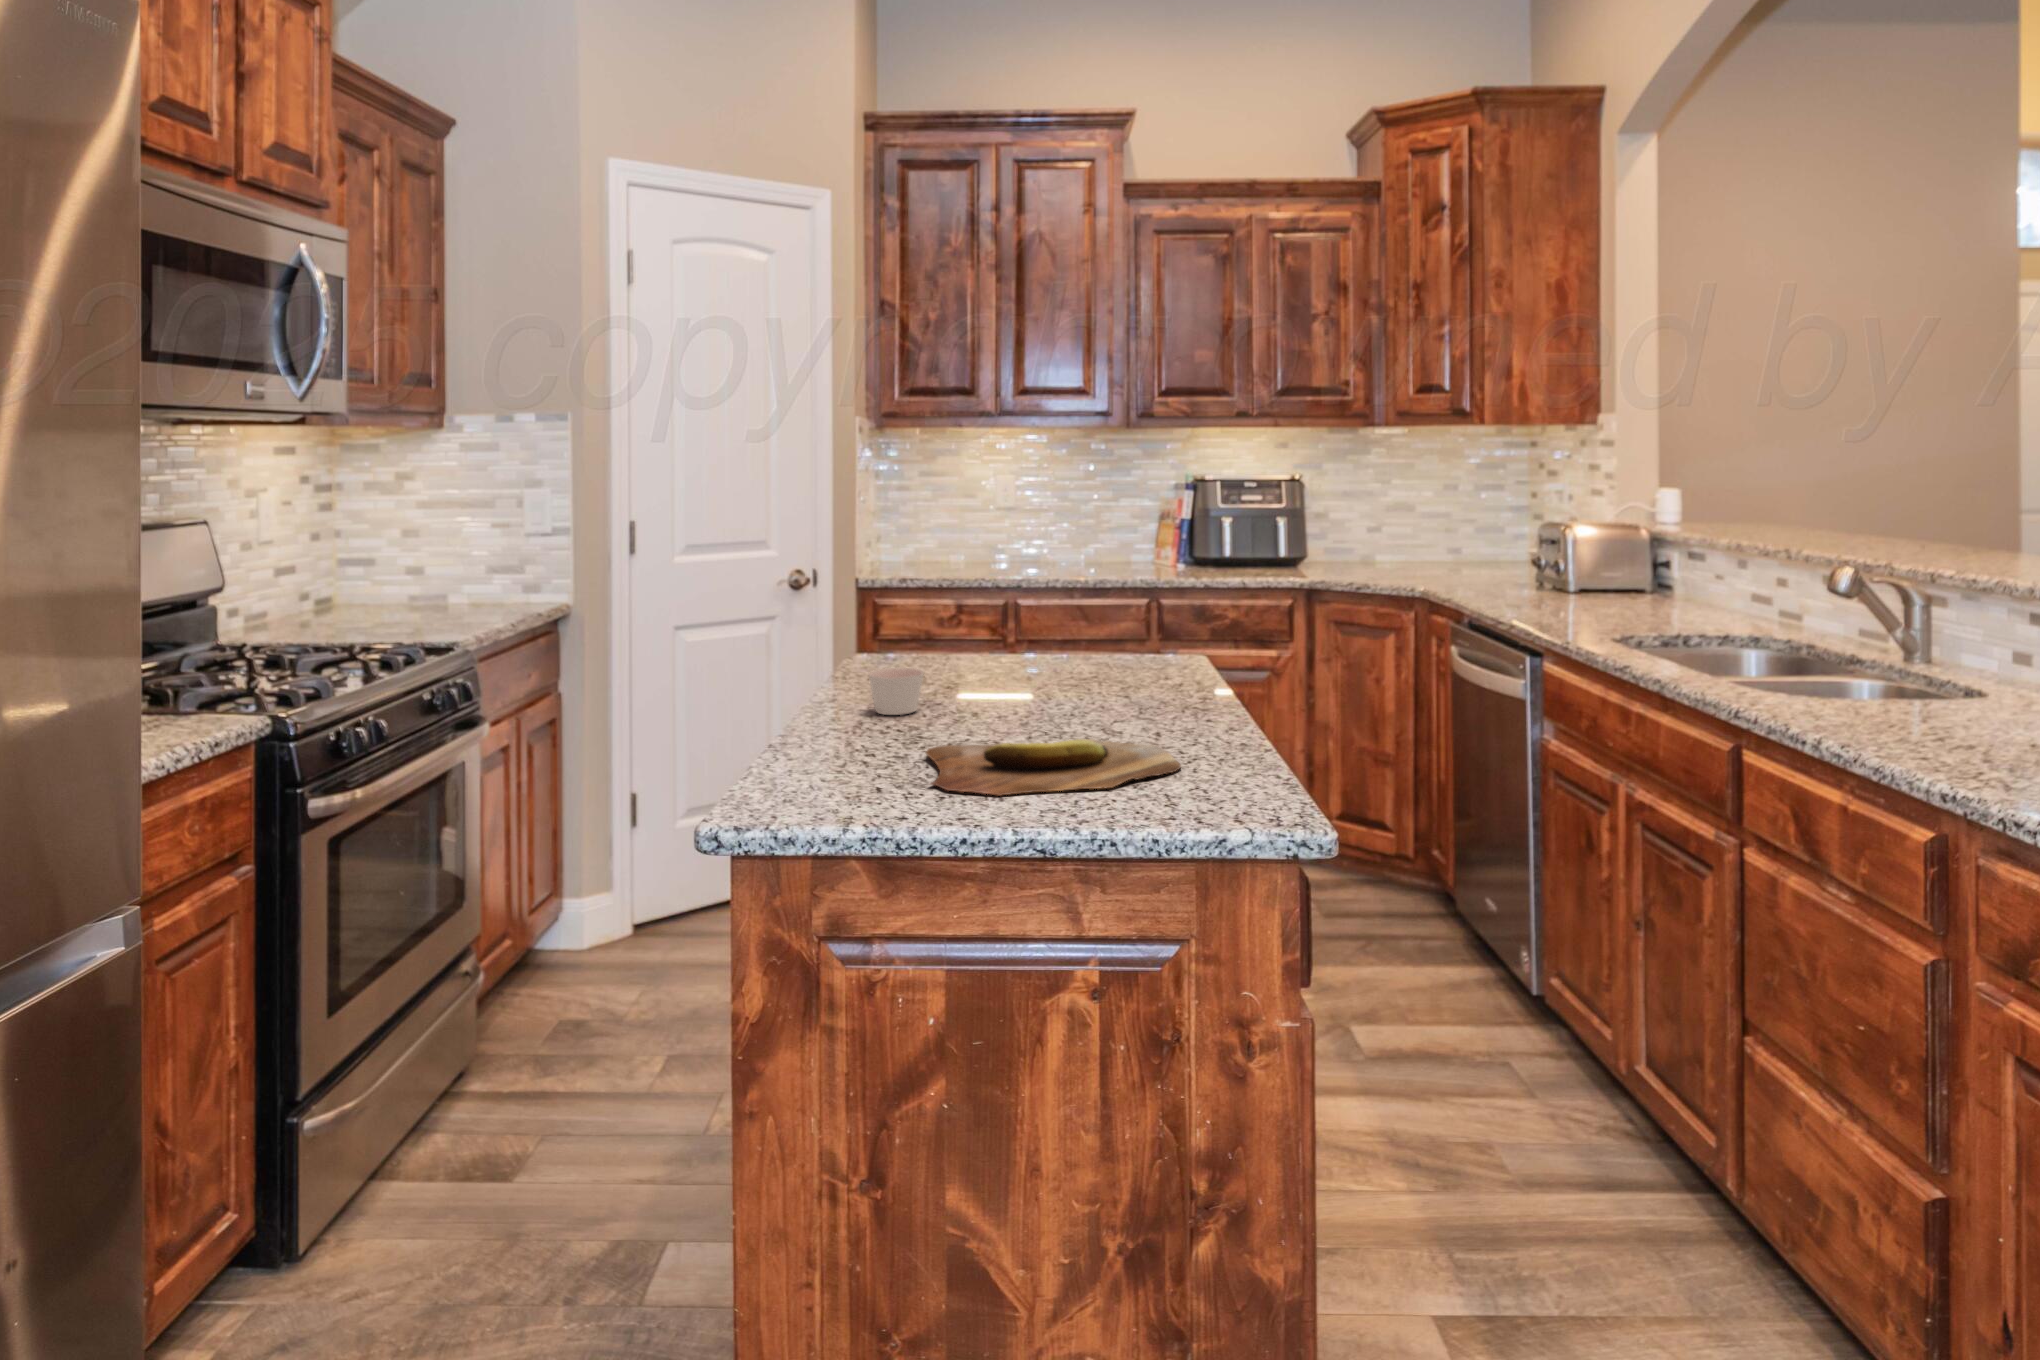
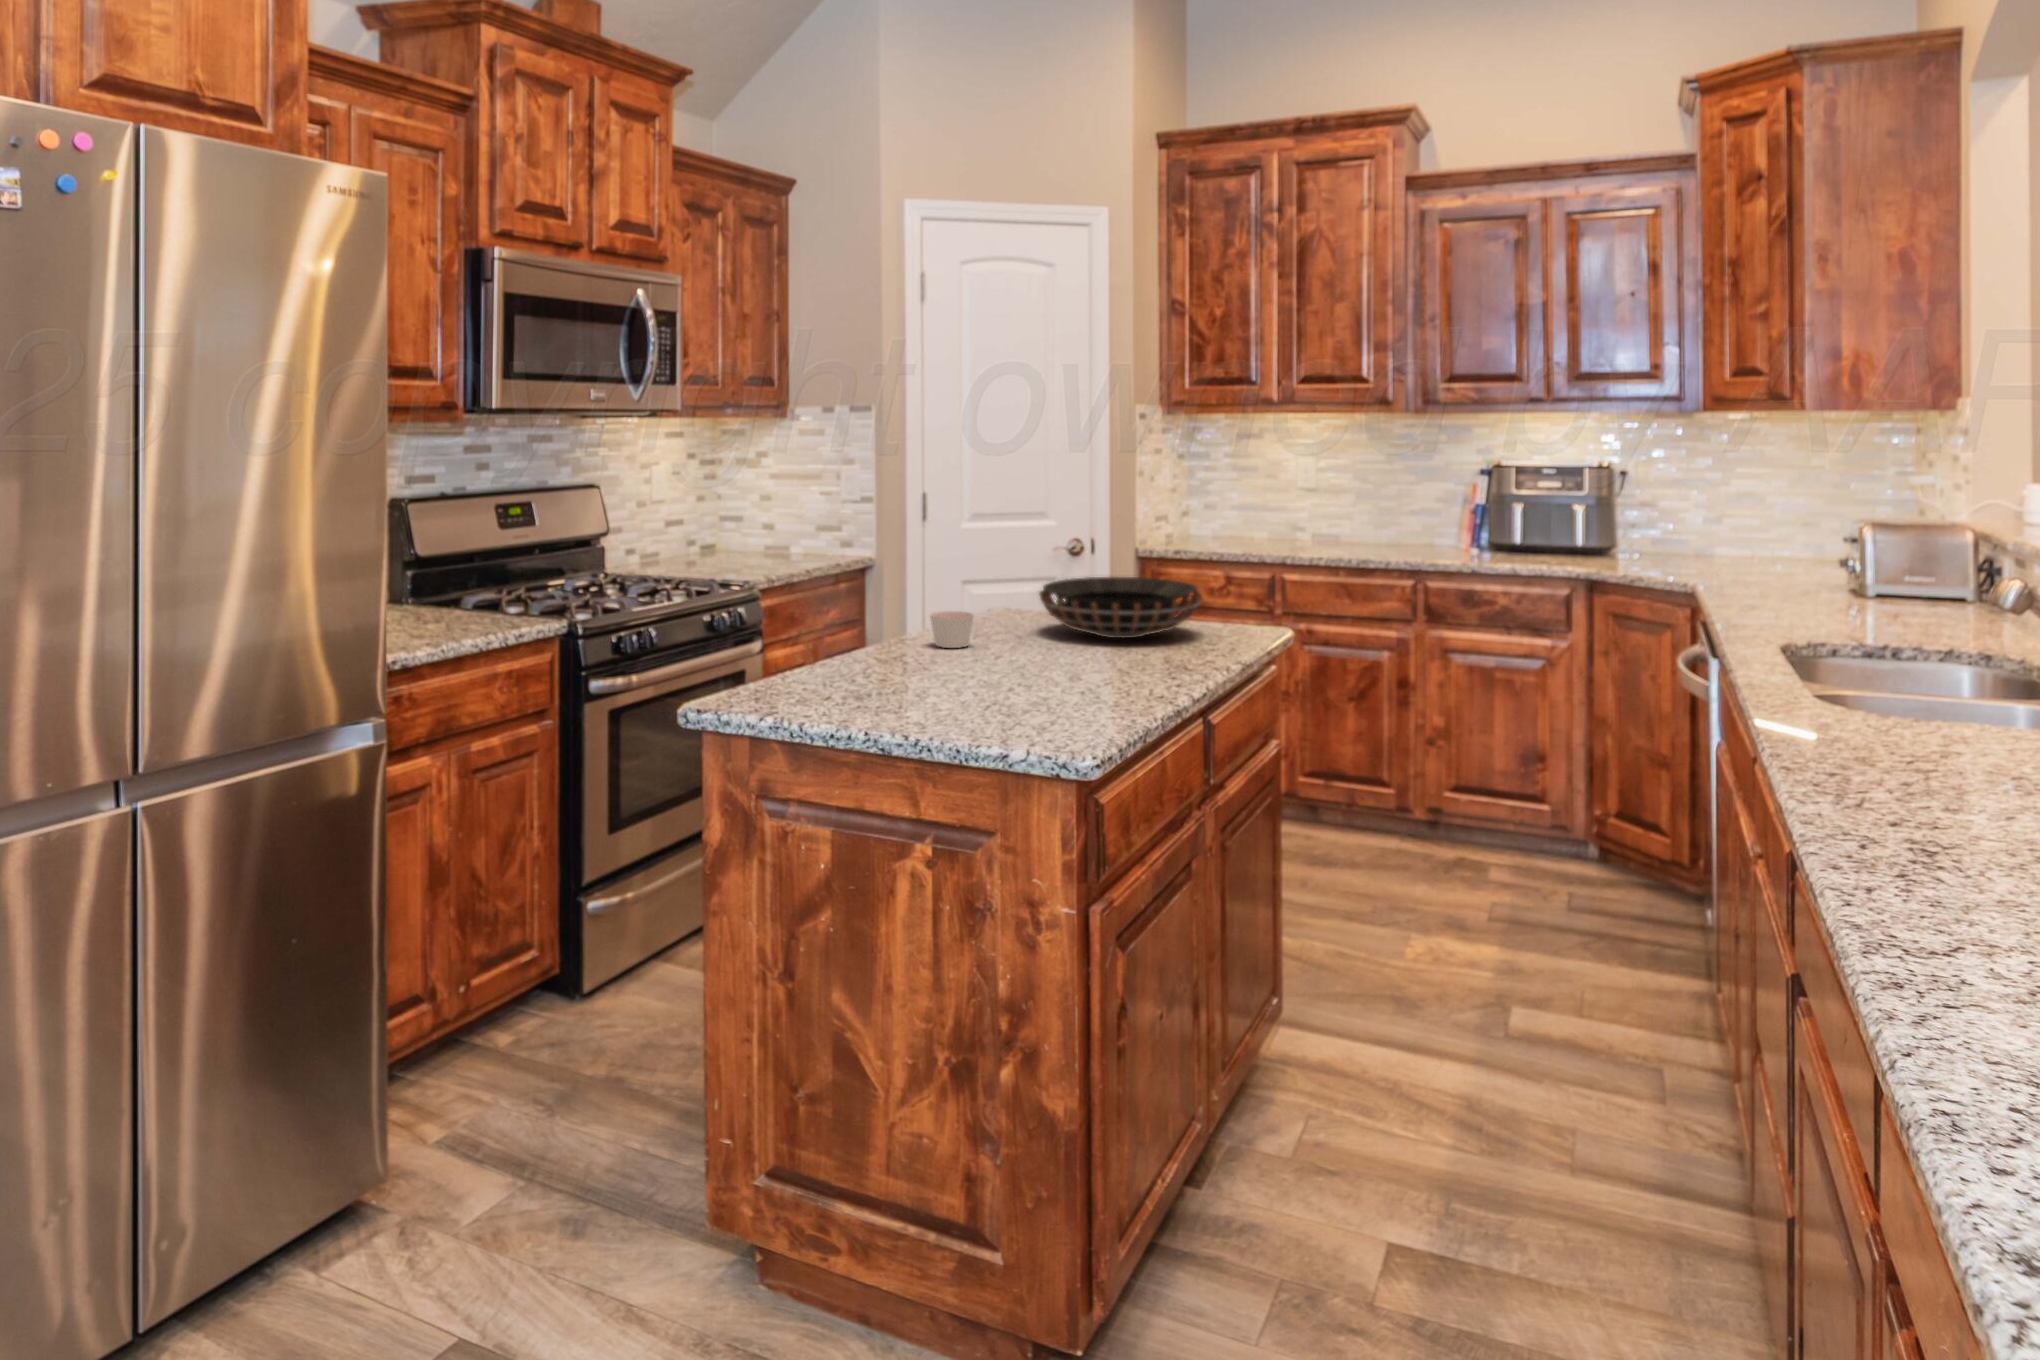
decorative bowl: none [951,611,1133,682] -> present [1039,577,1202,638]
cutting board: present [926,739,1181,796] -> none [864,669,1084,711]

